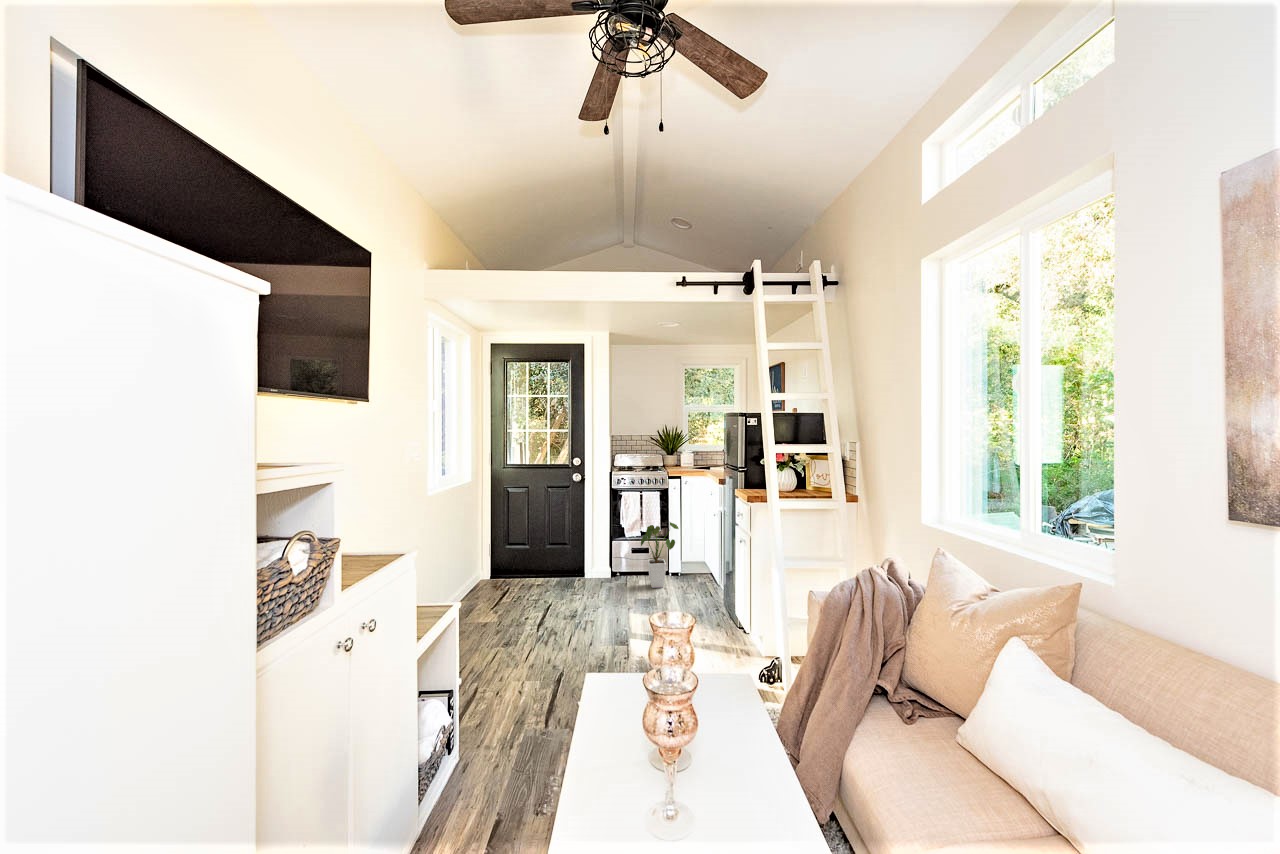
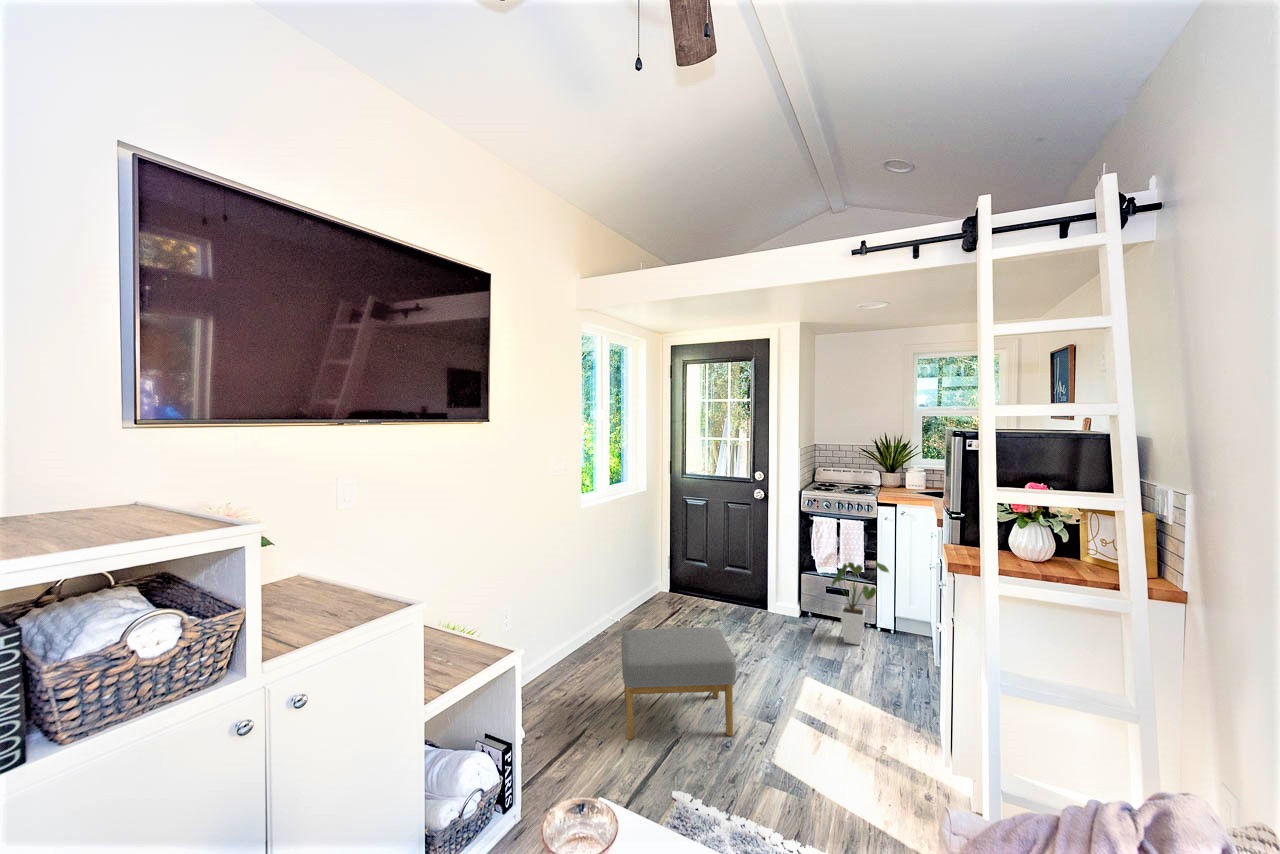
footstool: none [496,583,603,683] -> present [621,628,736,739]

